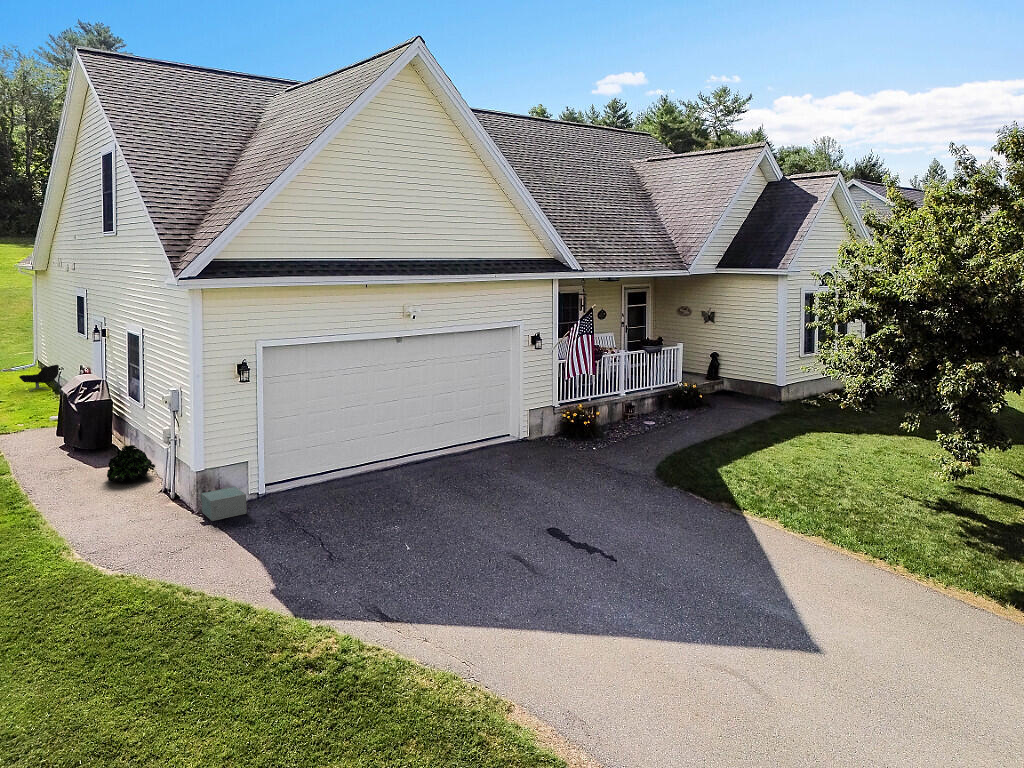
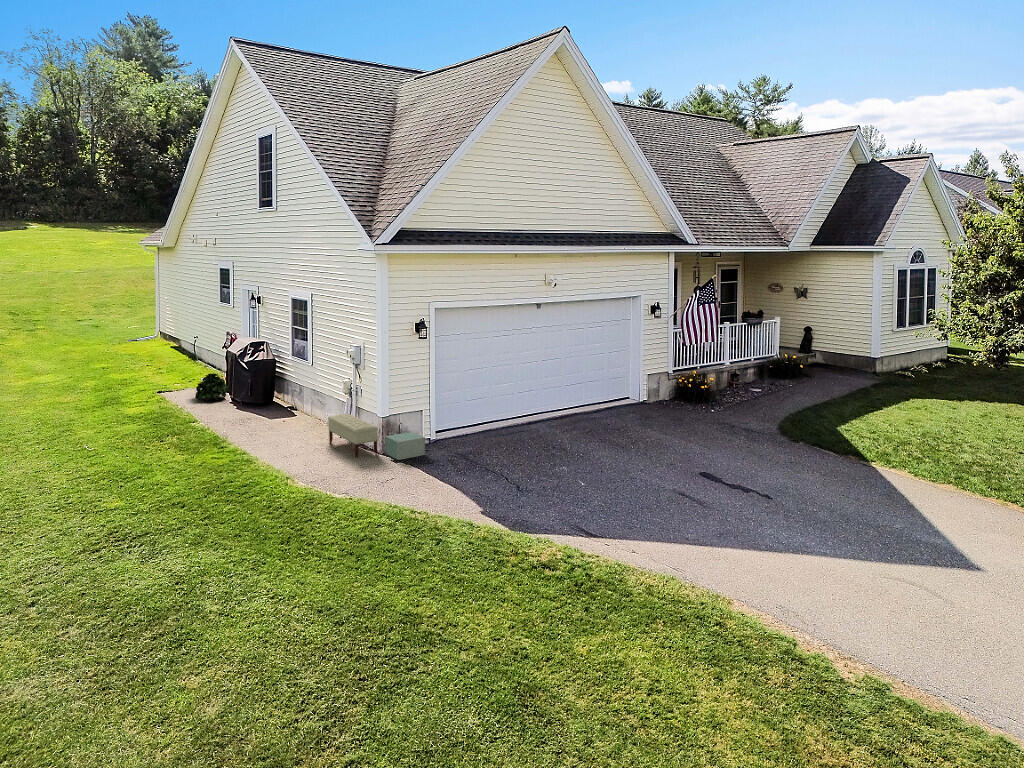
lounge chair: present [19,365,59,391] -> none [168,333,201,357]
potted plant: present [107,445,155,482] -> present [195,373,231,401]
bench: none [141,466,192,519] -> present [328,414,378,458]

